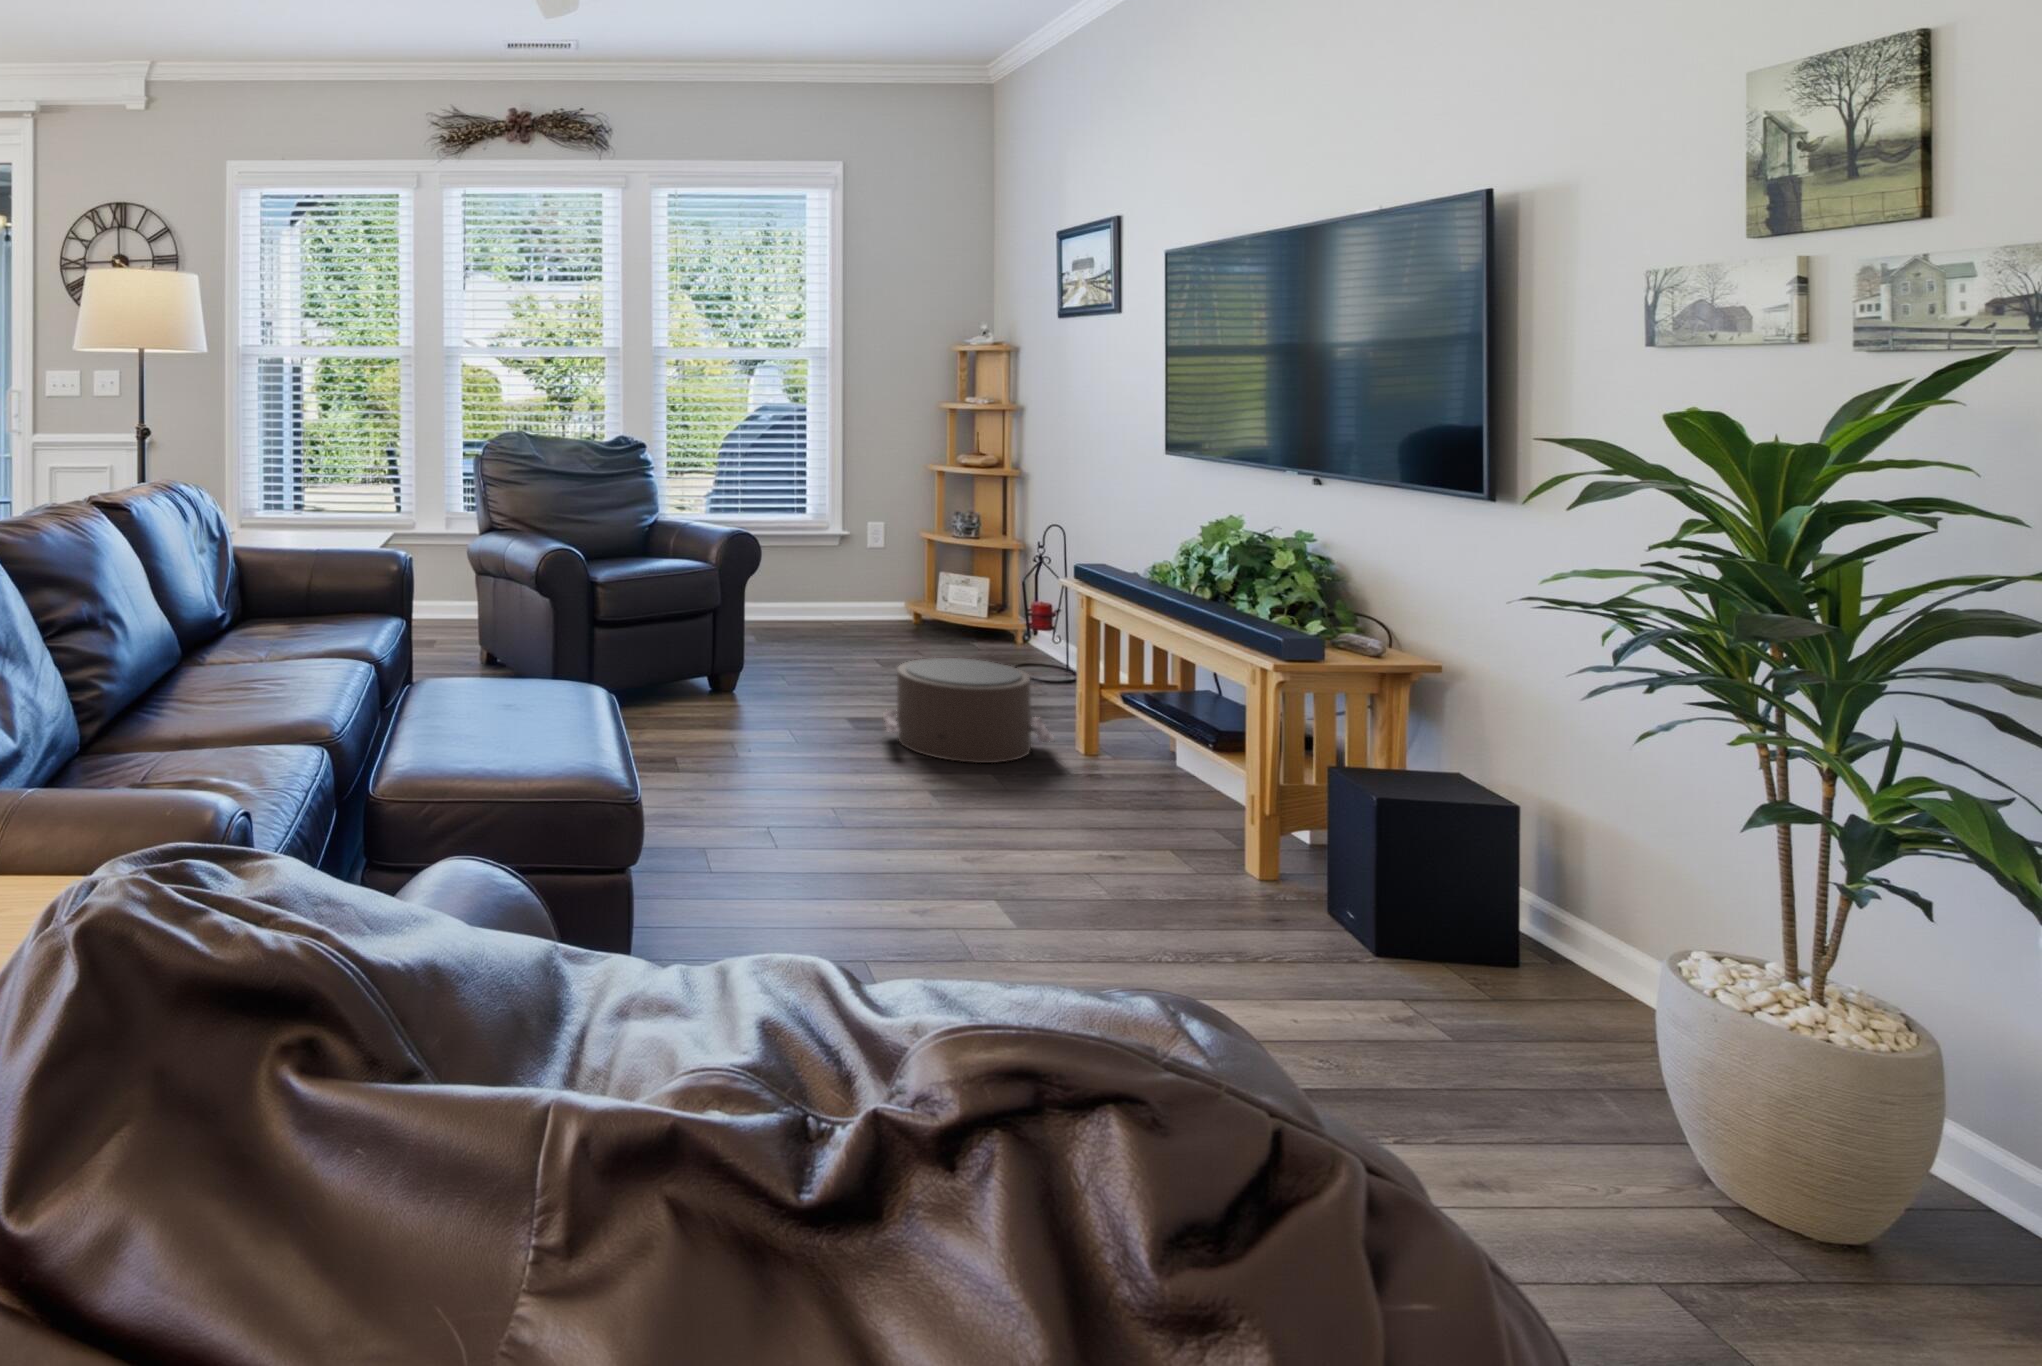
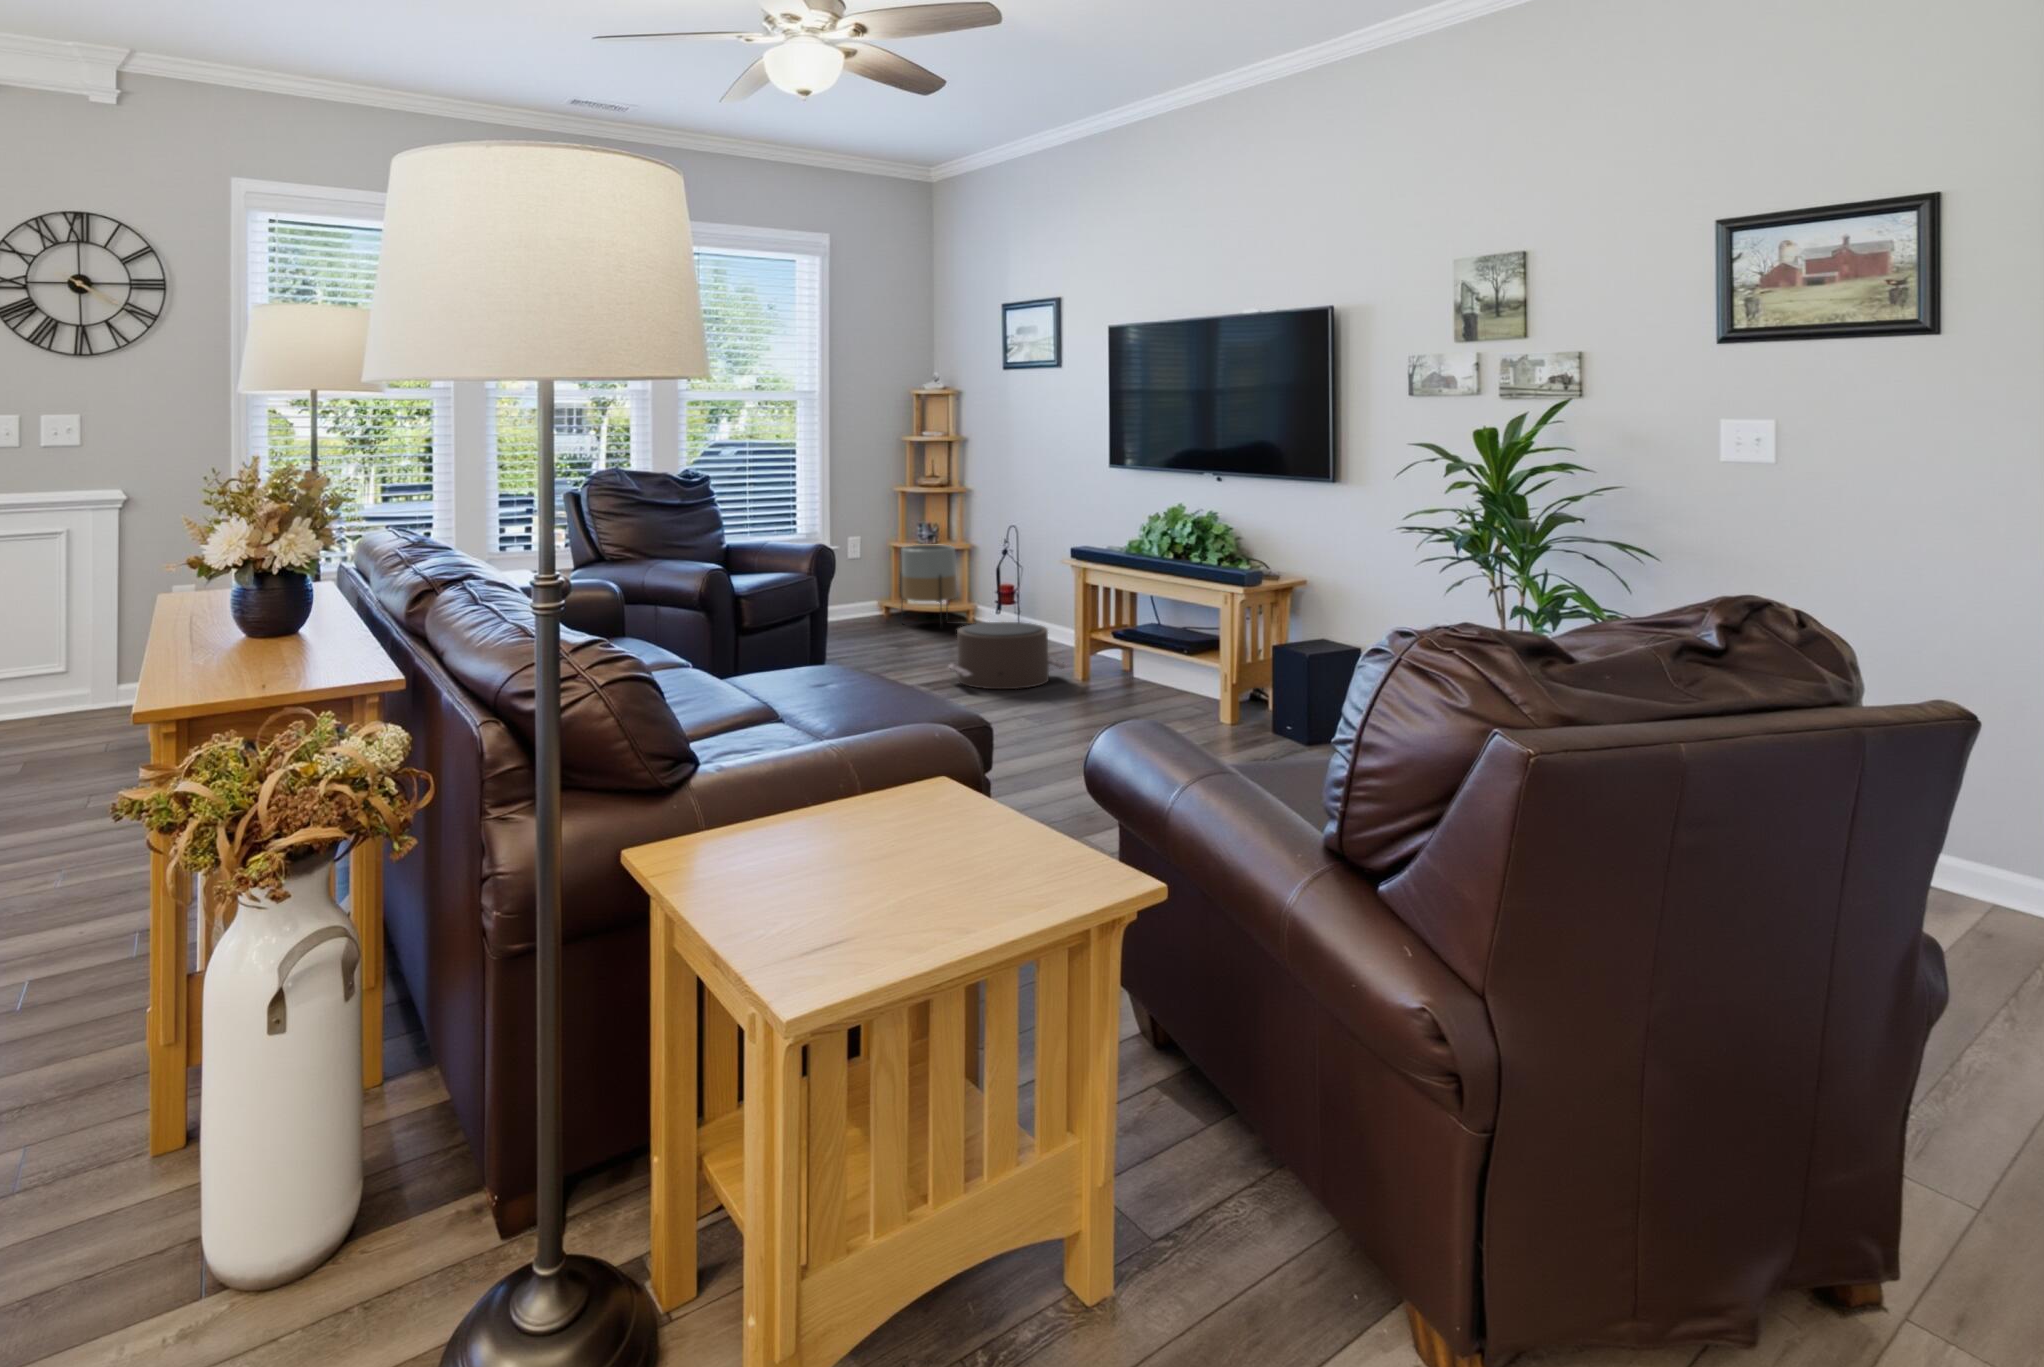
planter: none [922,539,995,650] -> present [900,545,957,617]

